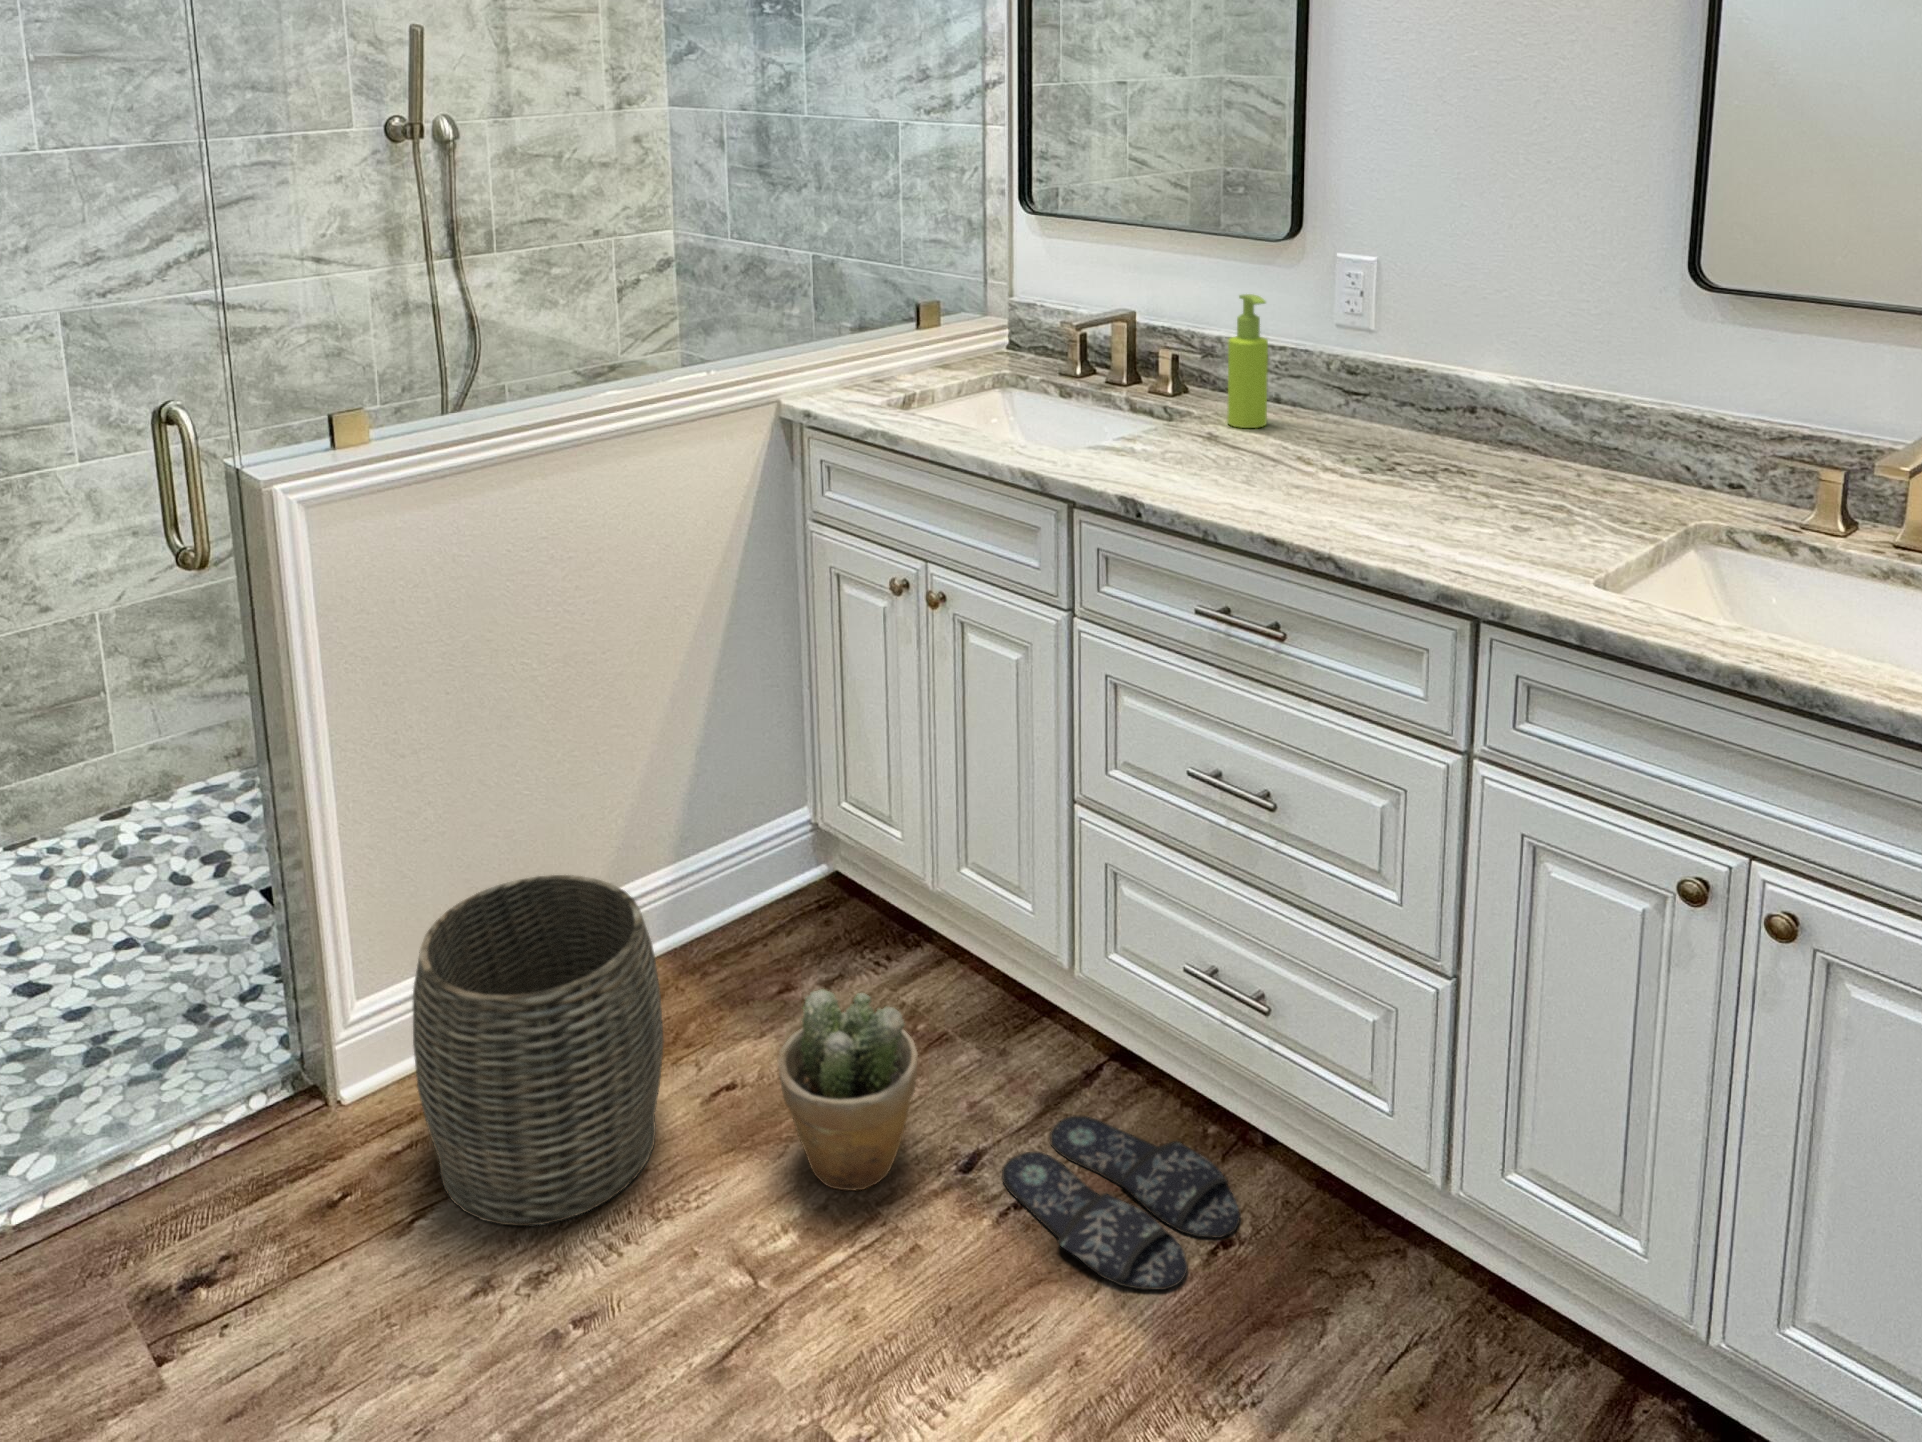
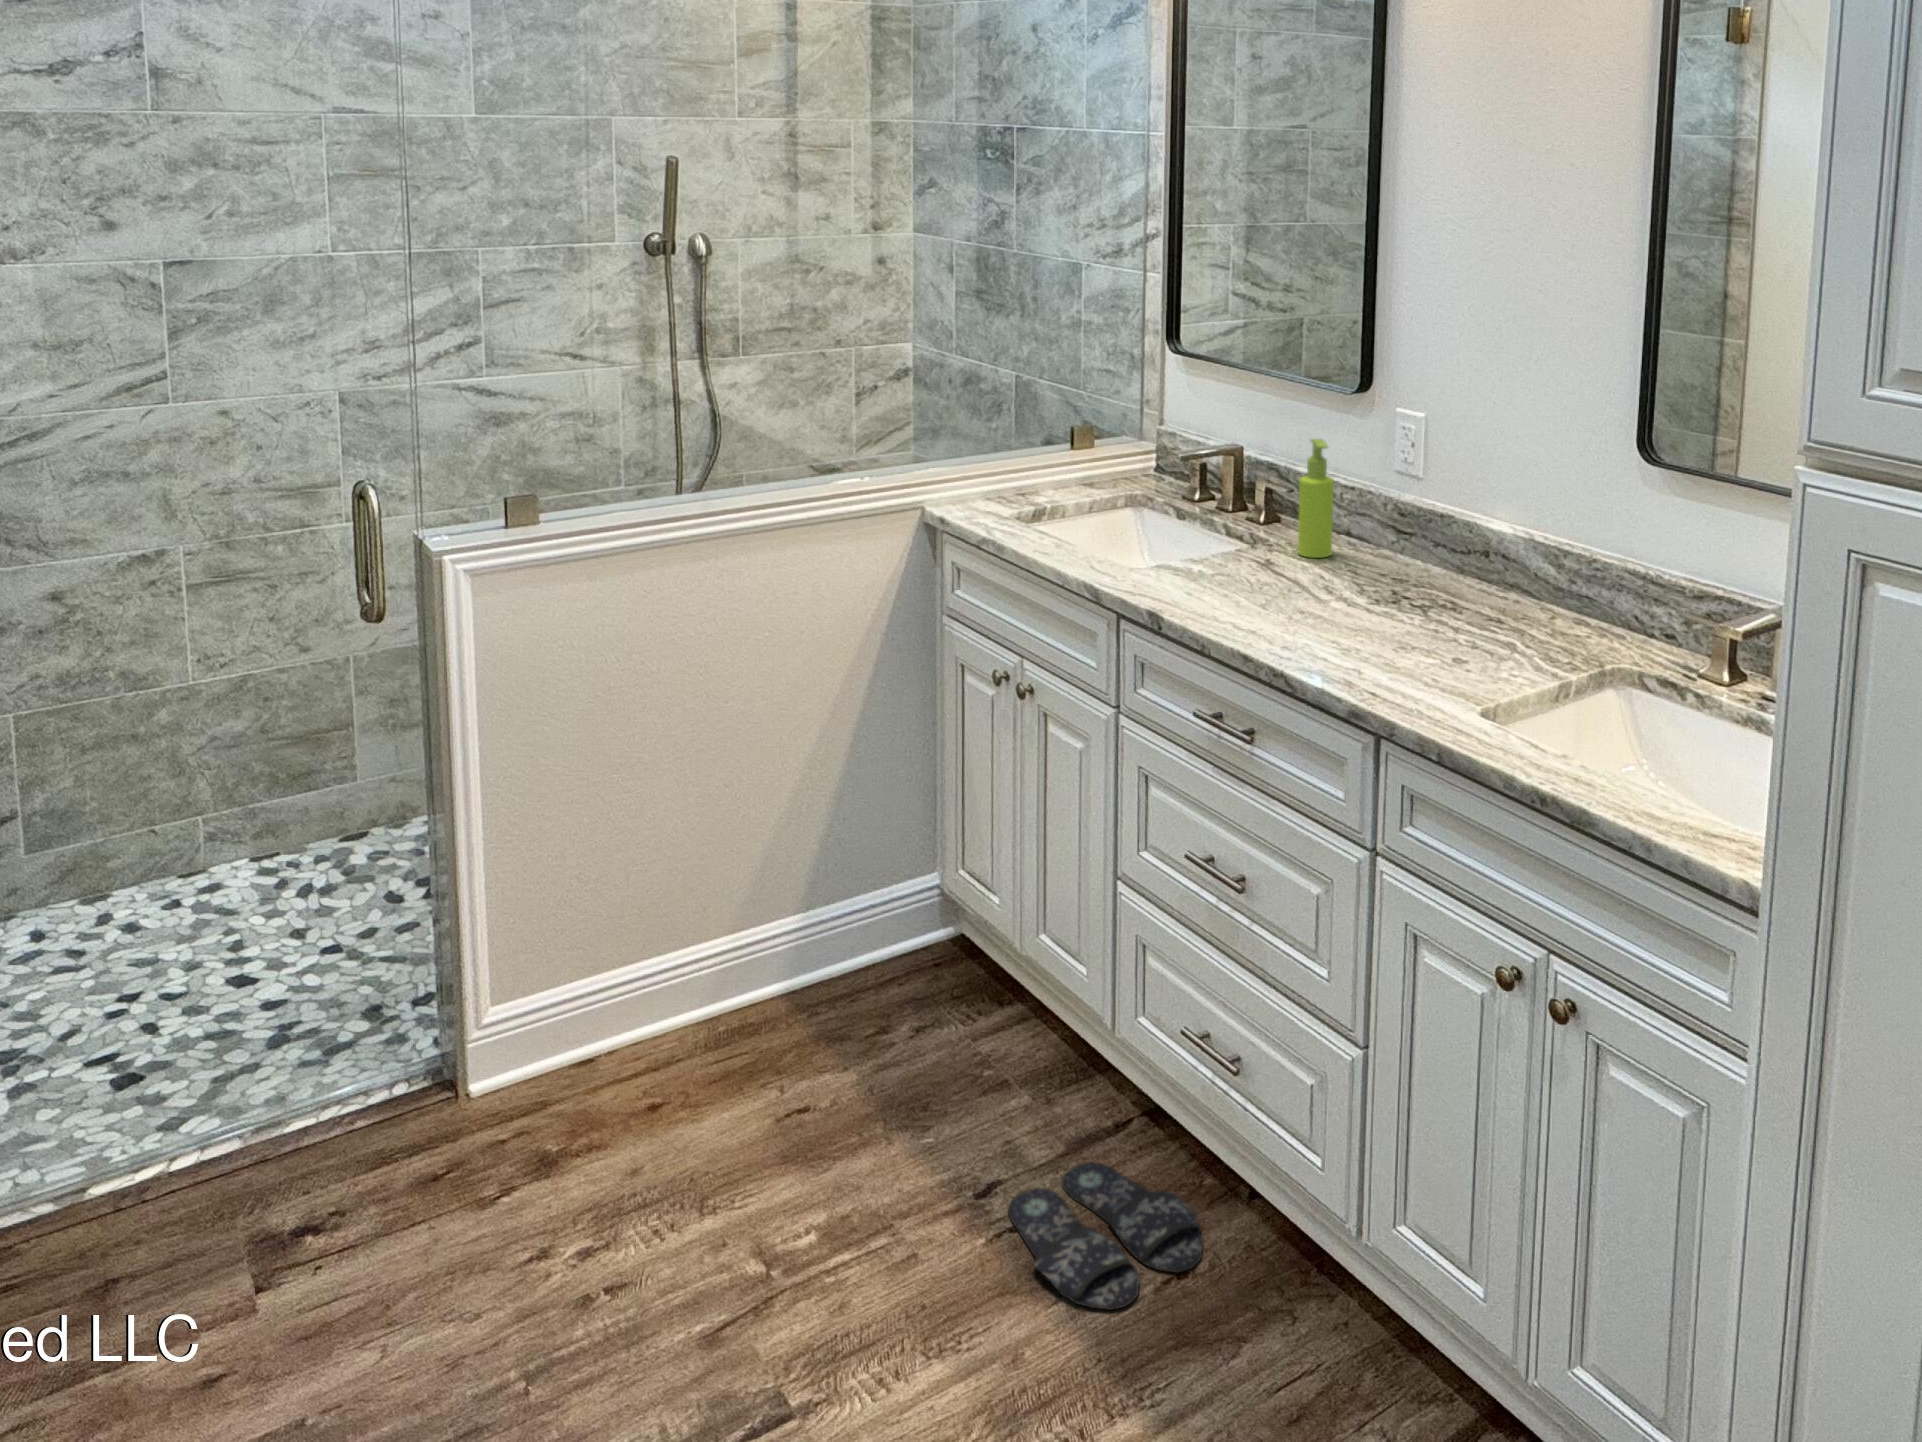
woven basket: present [413,875,664,1226] -> none [515,910,738,1210]
potted plant: present [778,989,918,1190] -> none [821,1025,946,1206]

